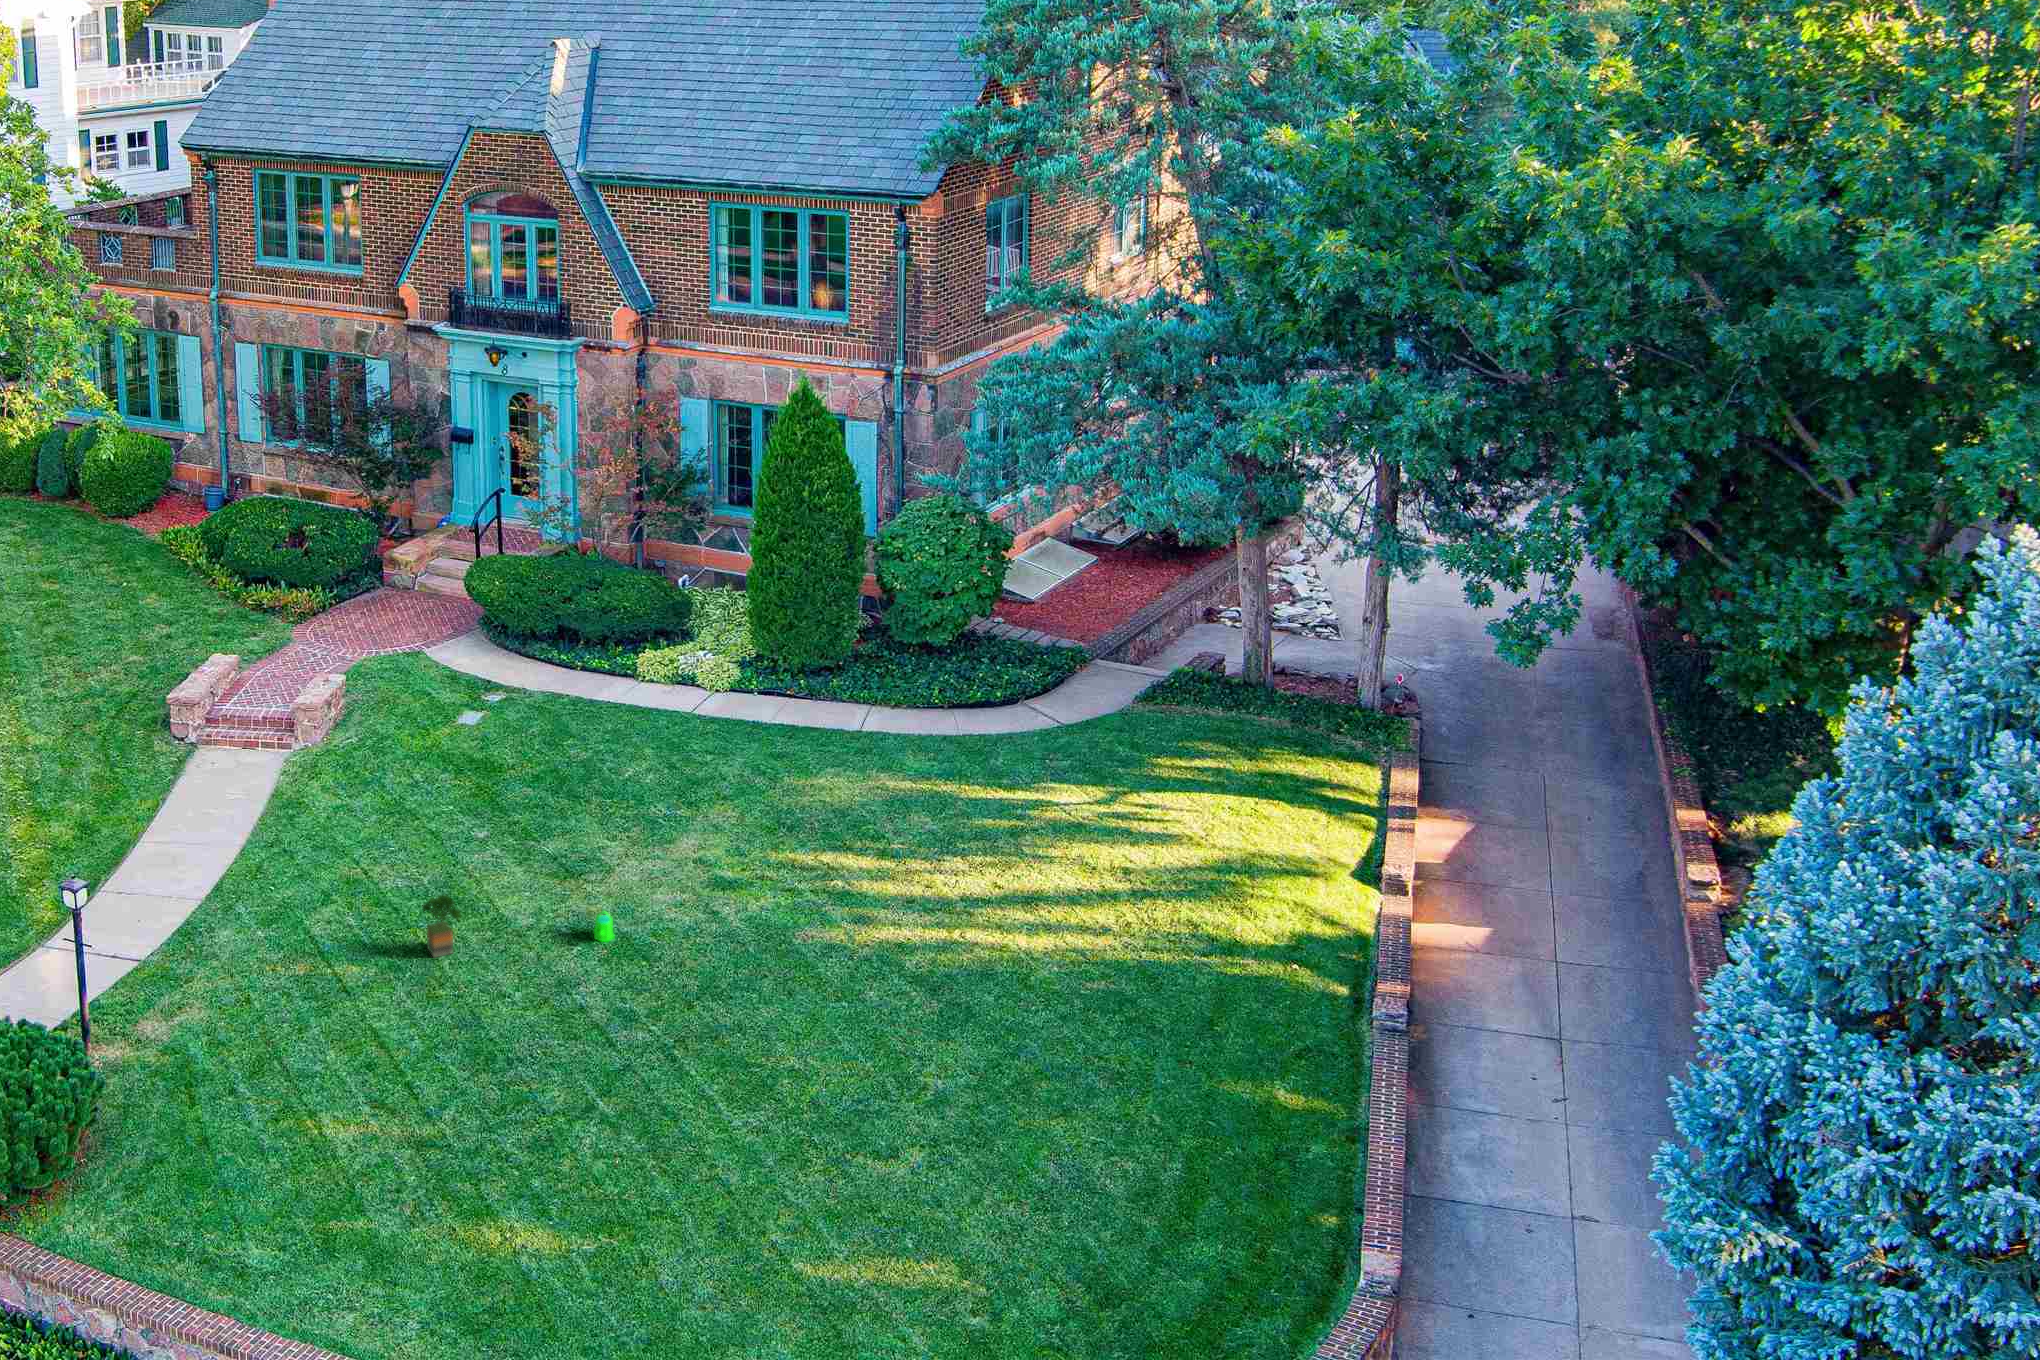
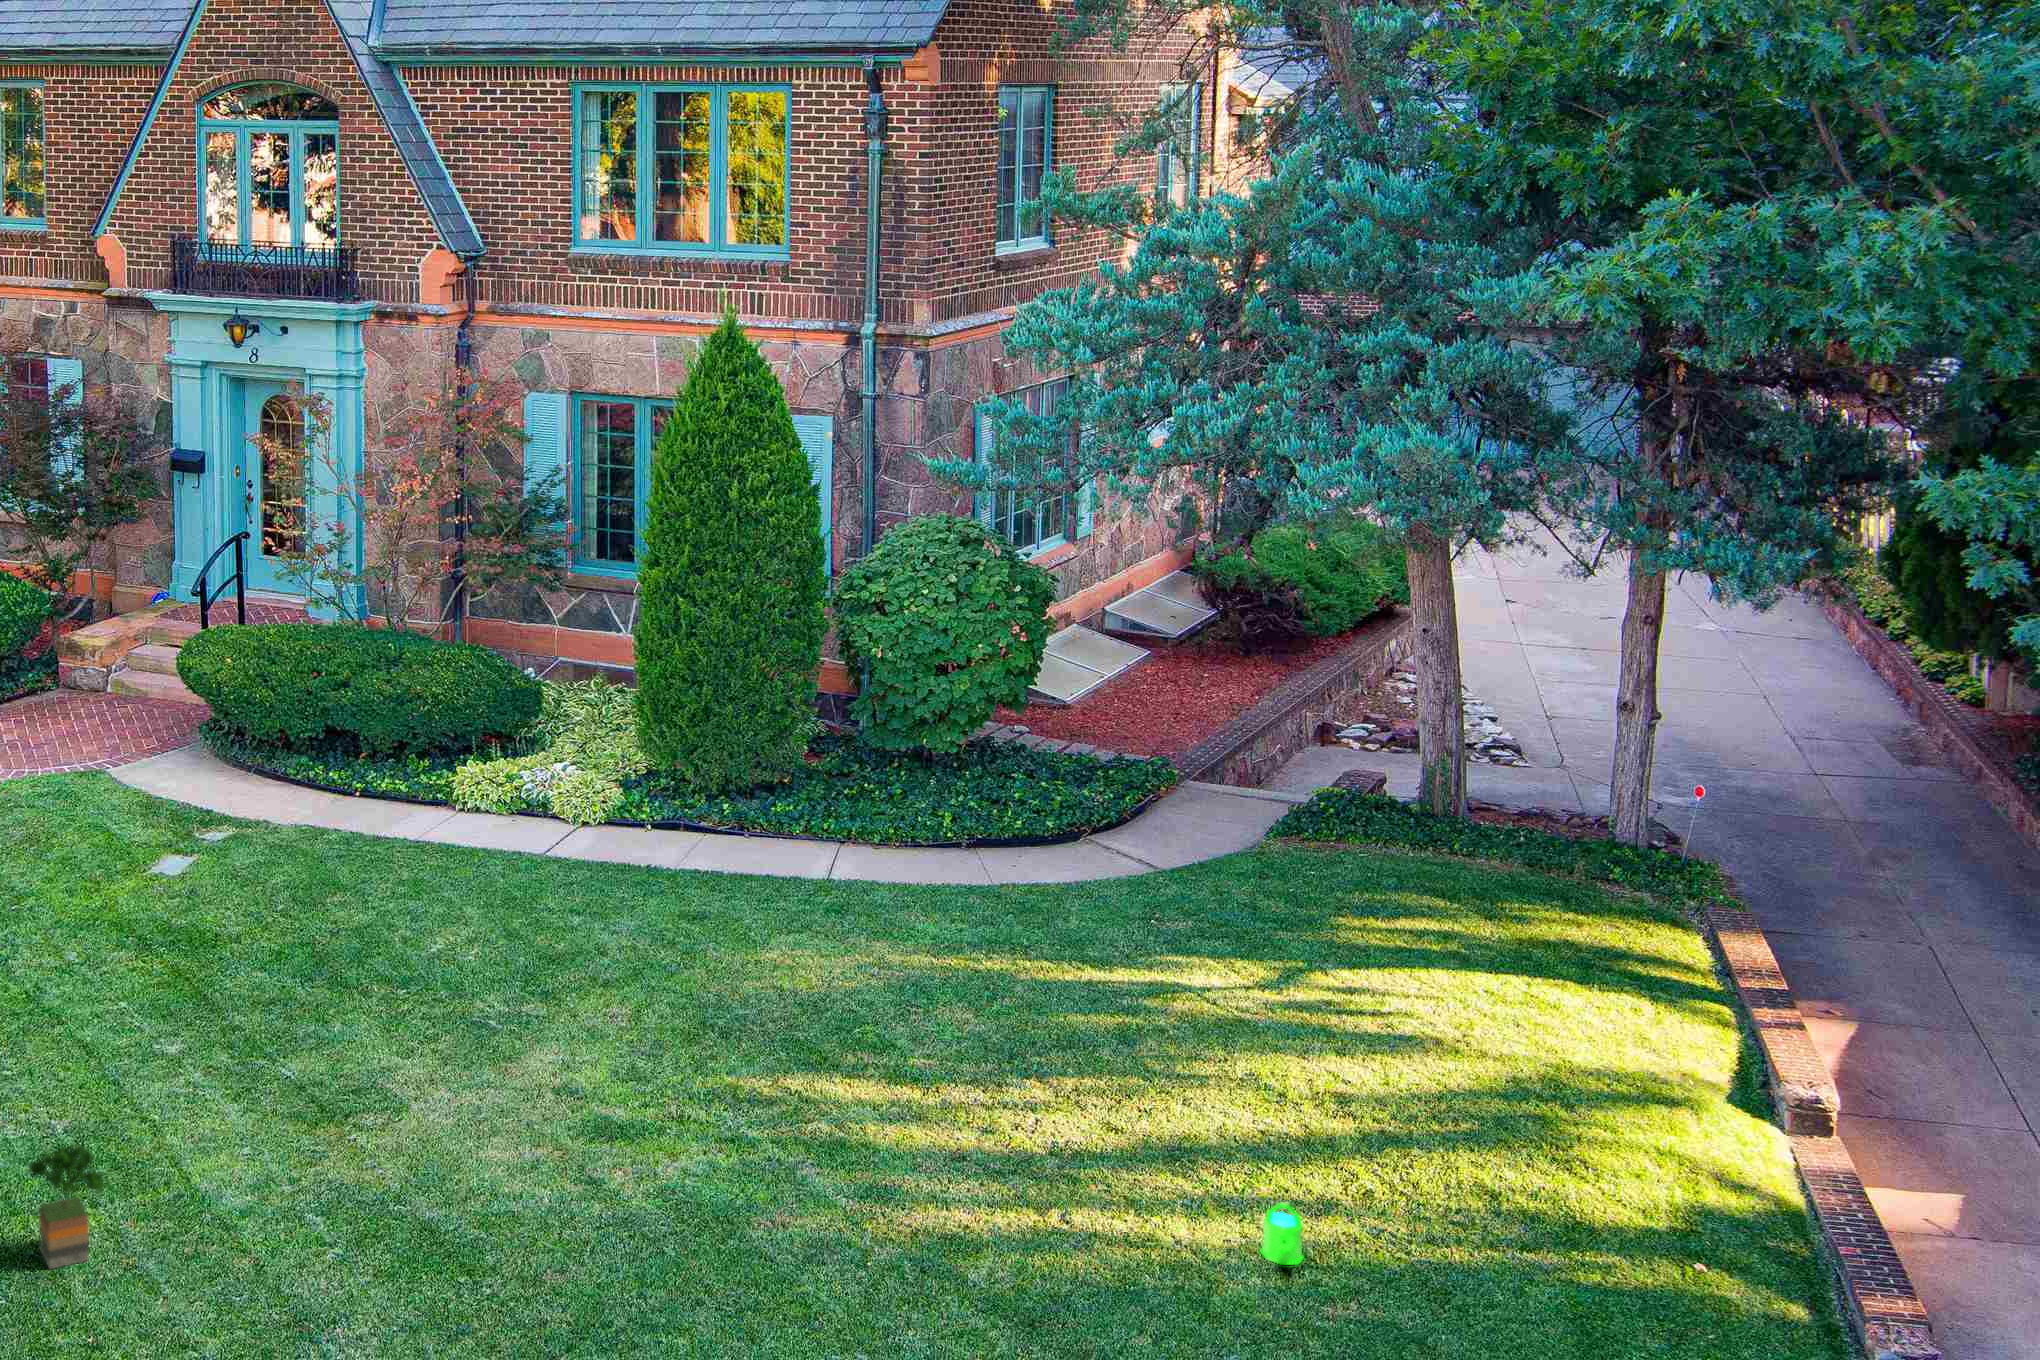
watering can: present [594,911,614,942] -> present [1260,1202,1304,1265]

